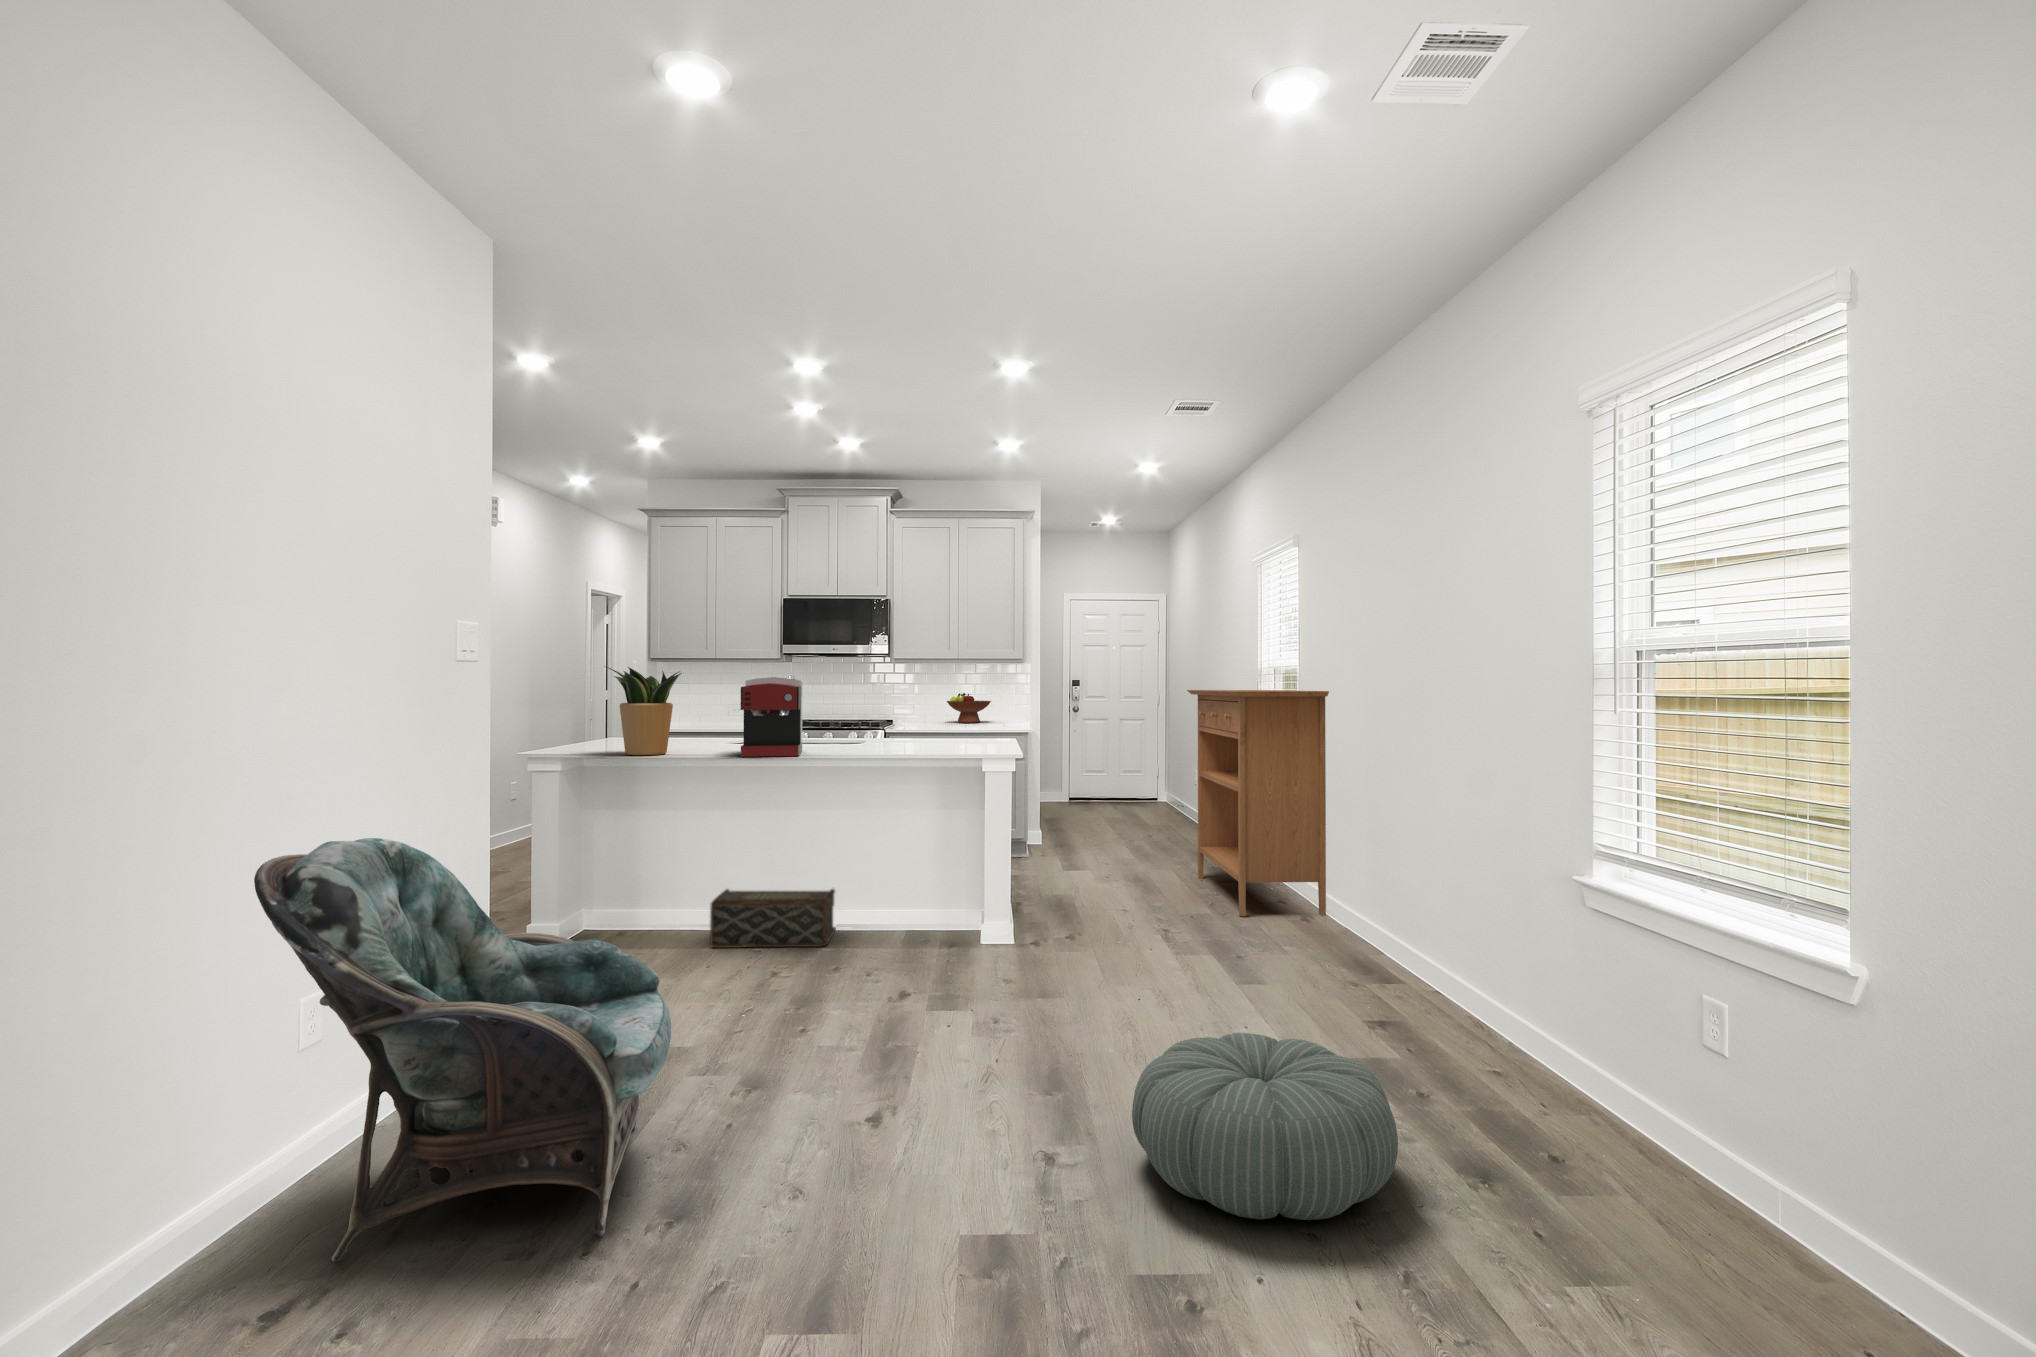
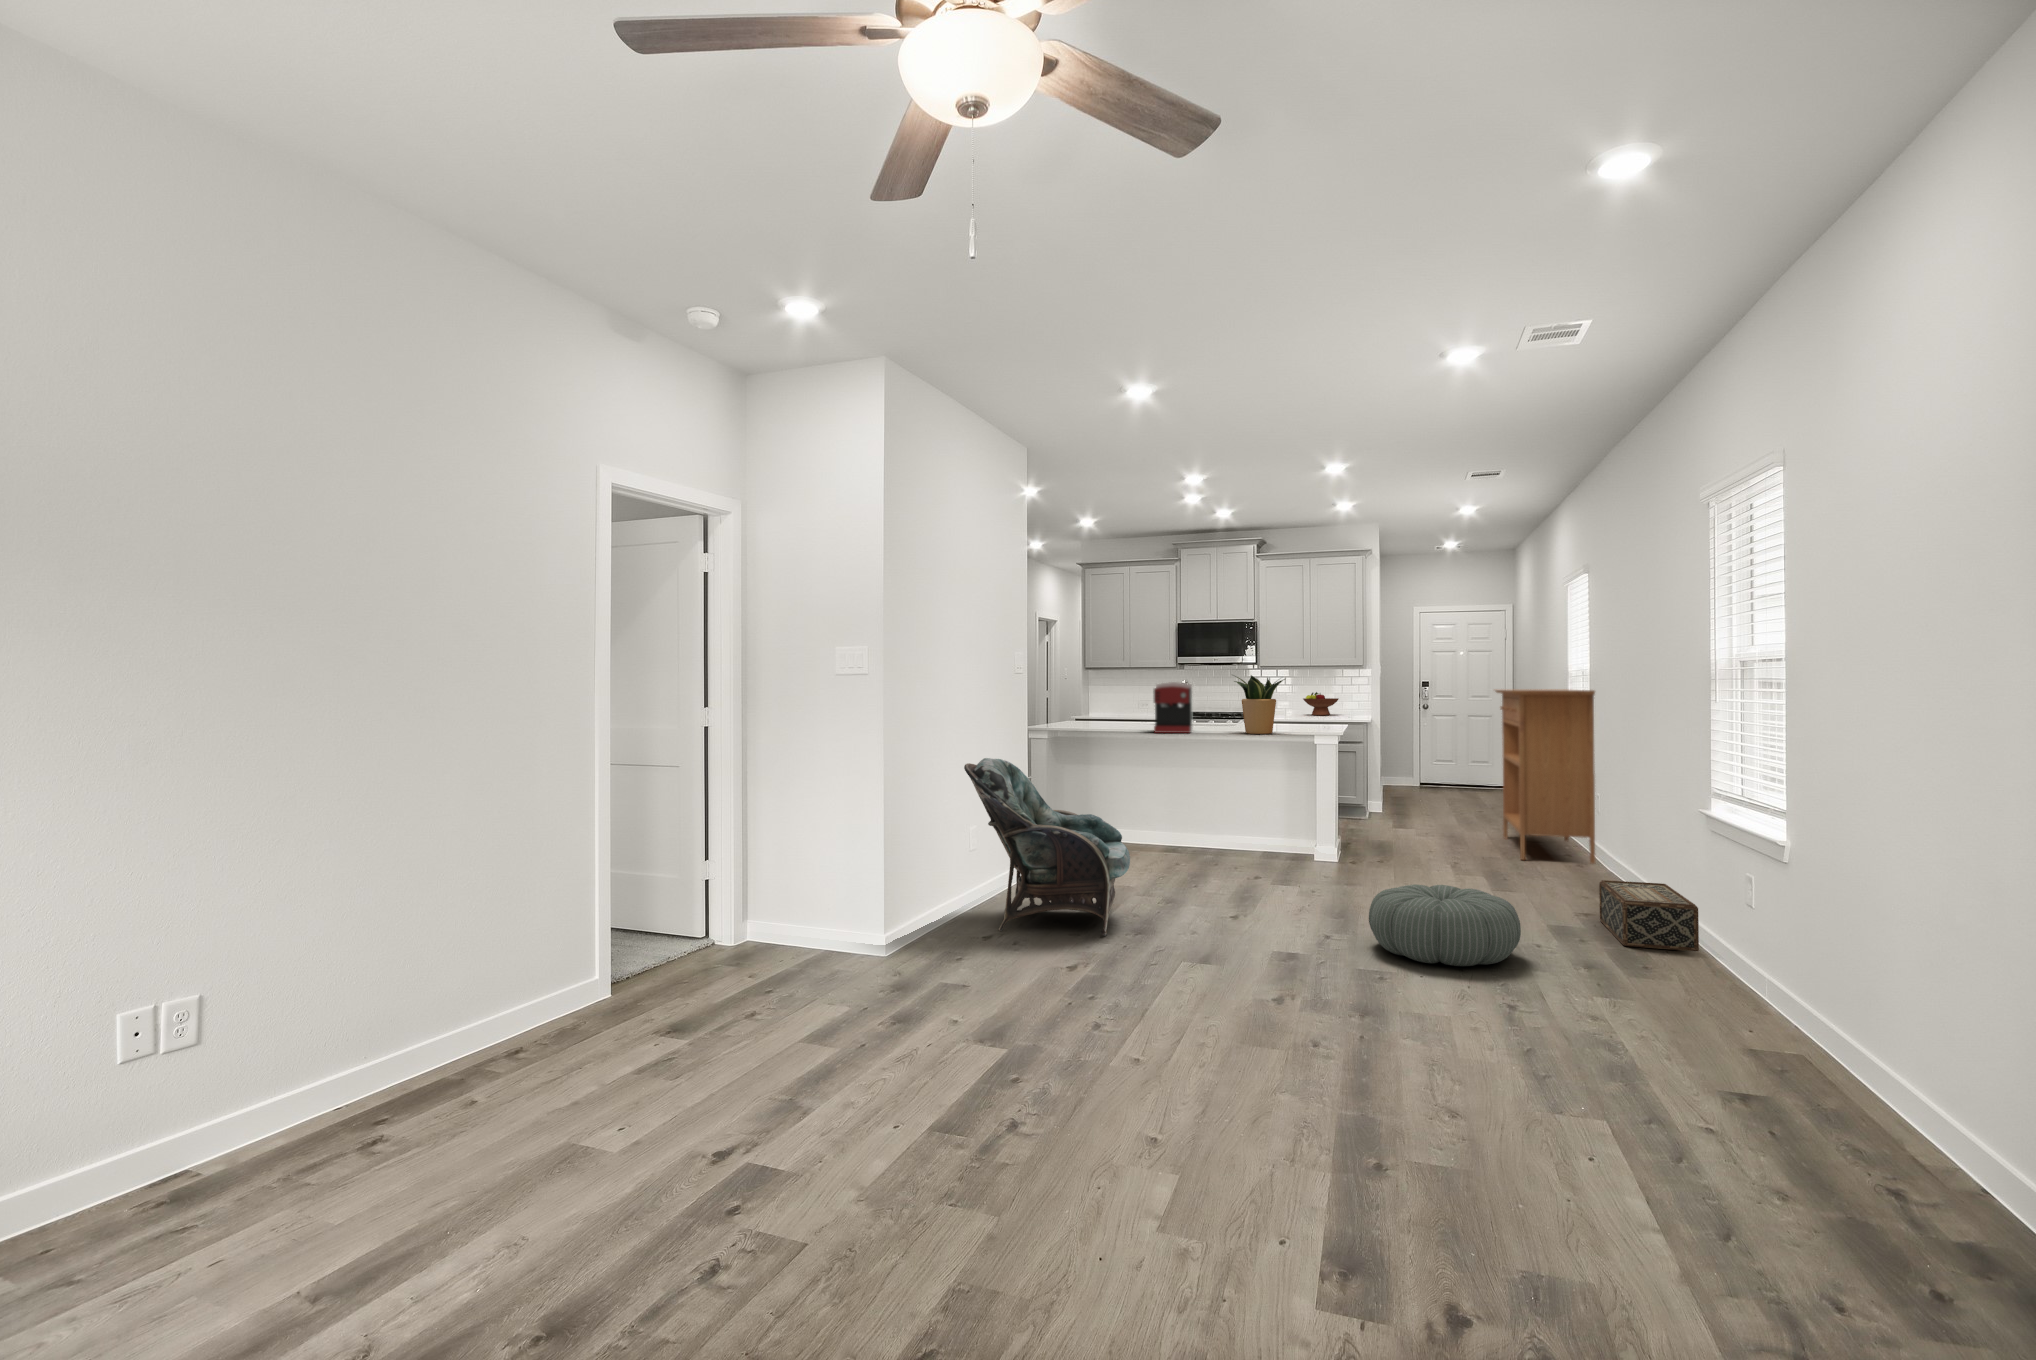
potted plant: present [606,667,682,755] -> present [1234,675,1285,734]
woven basket: present [710,889,836,948] -> present [1599,880,1699,951]

